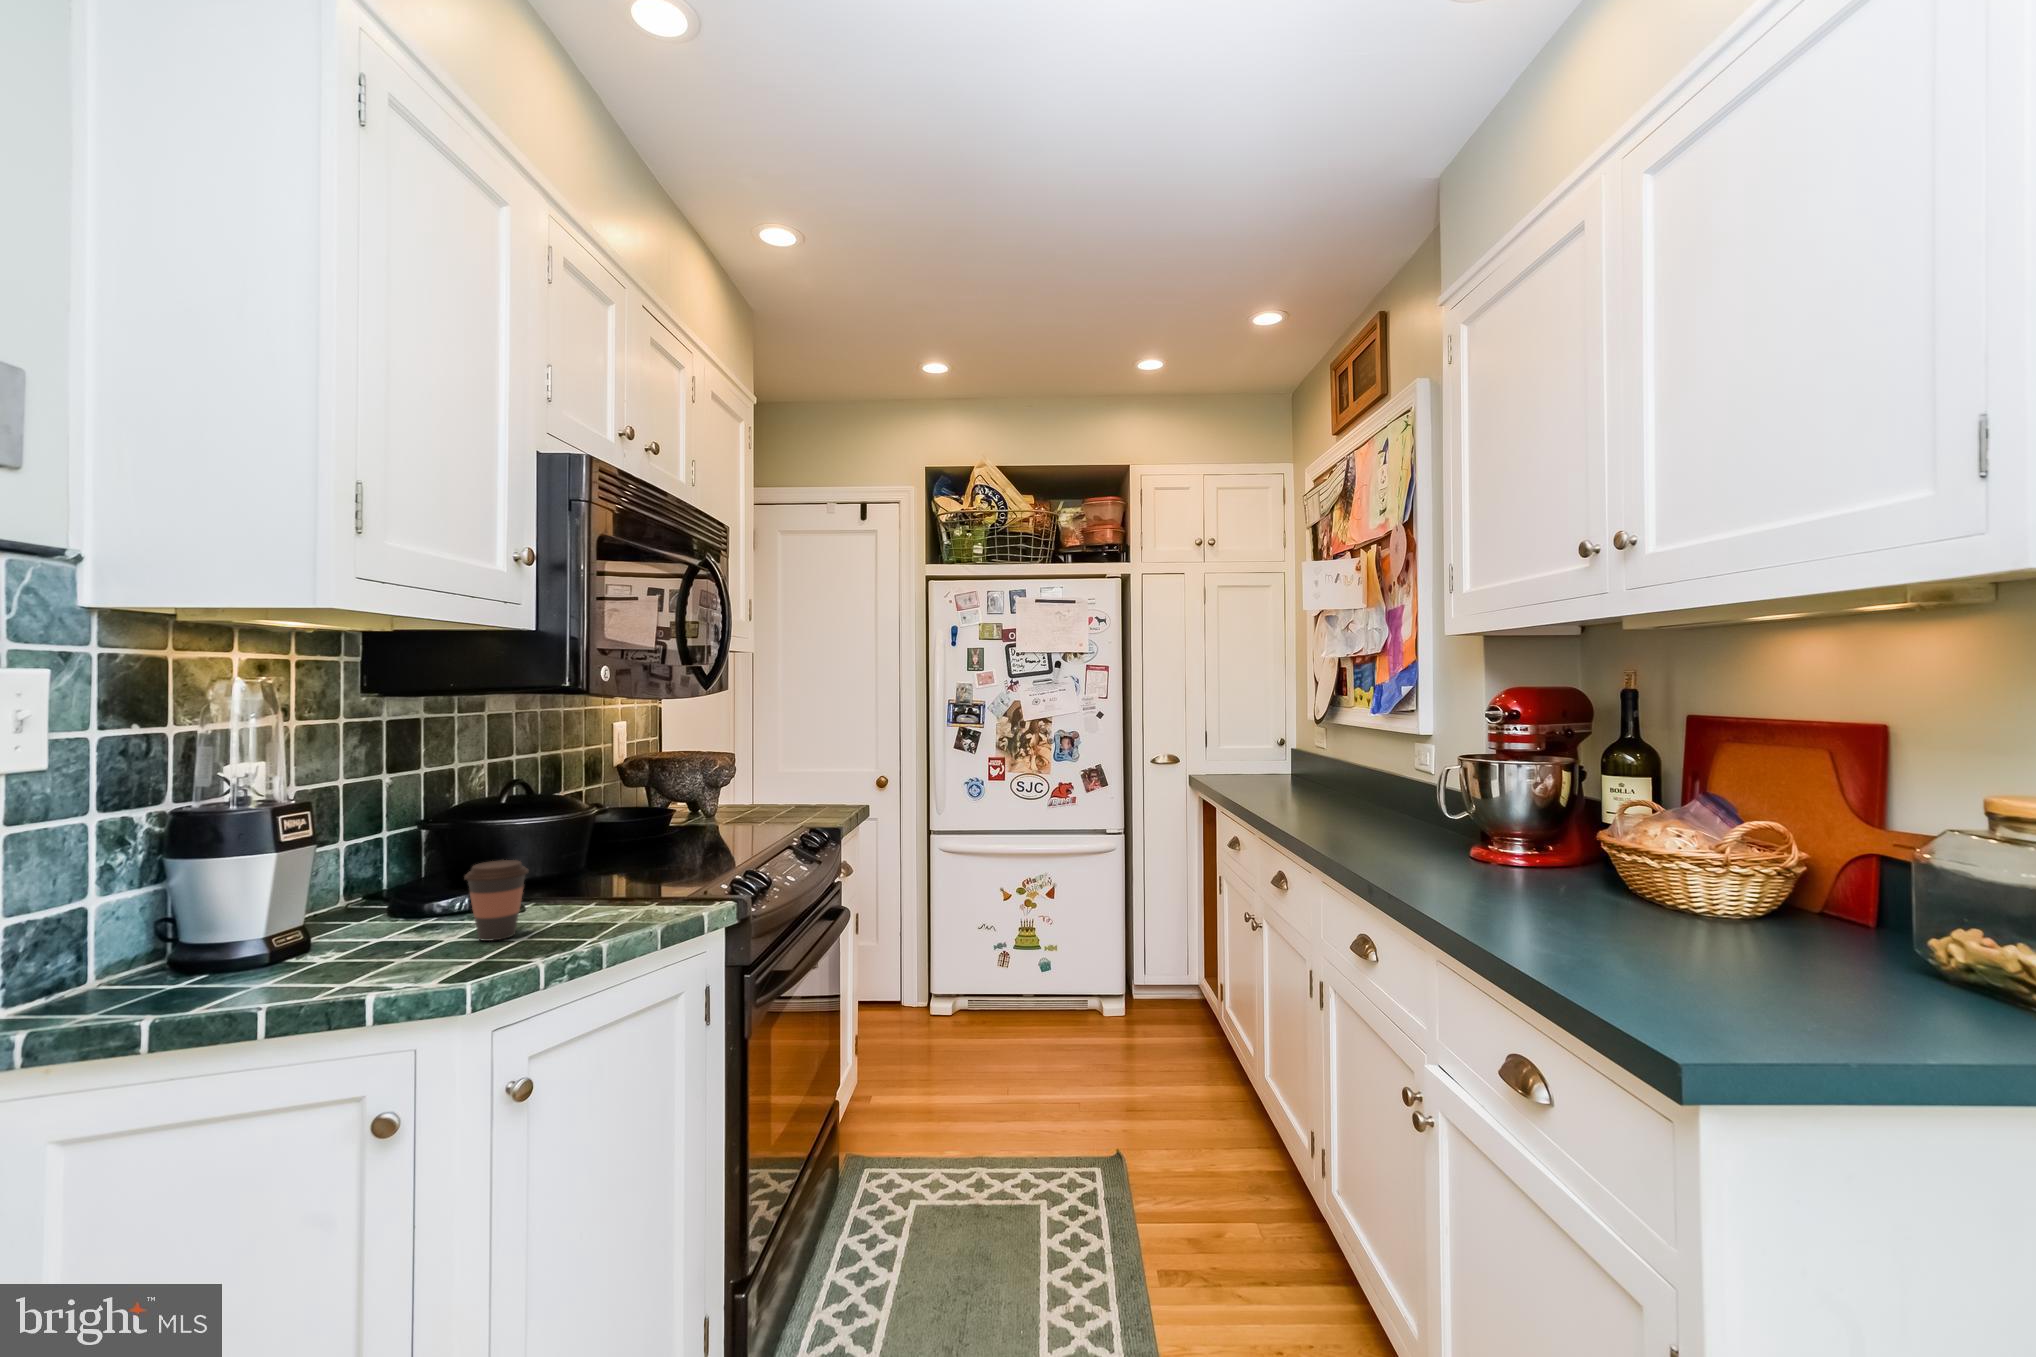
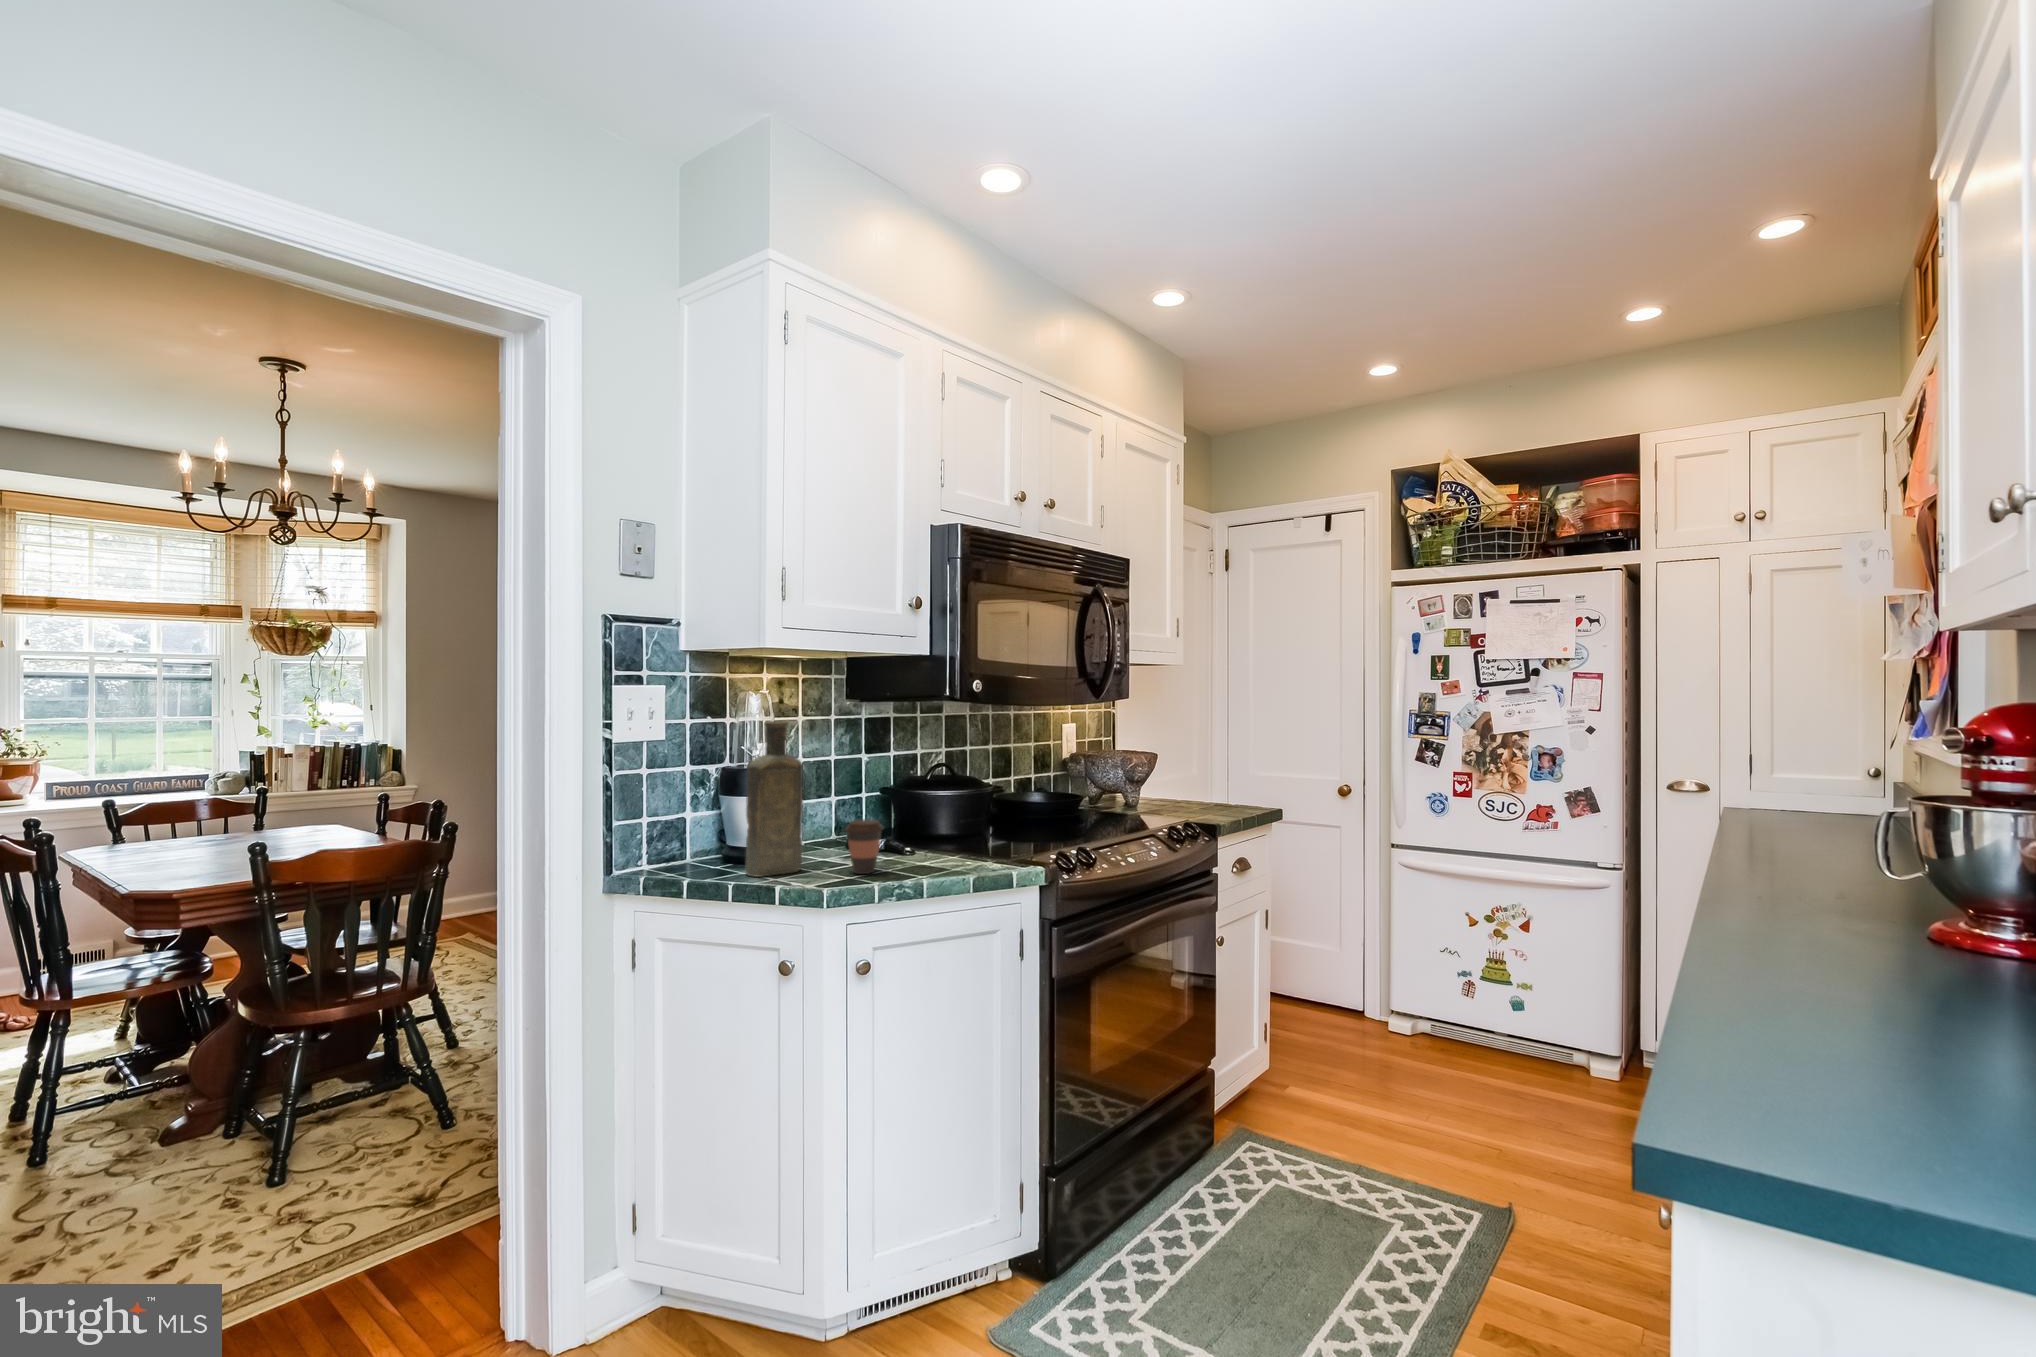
bottle: none [253,722,385,980] -> present [745,721,803,877]

